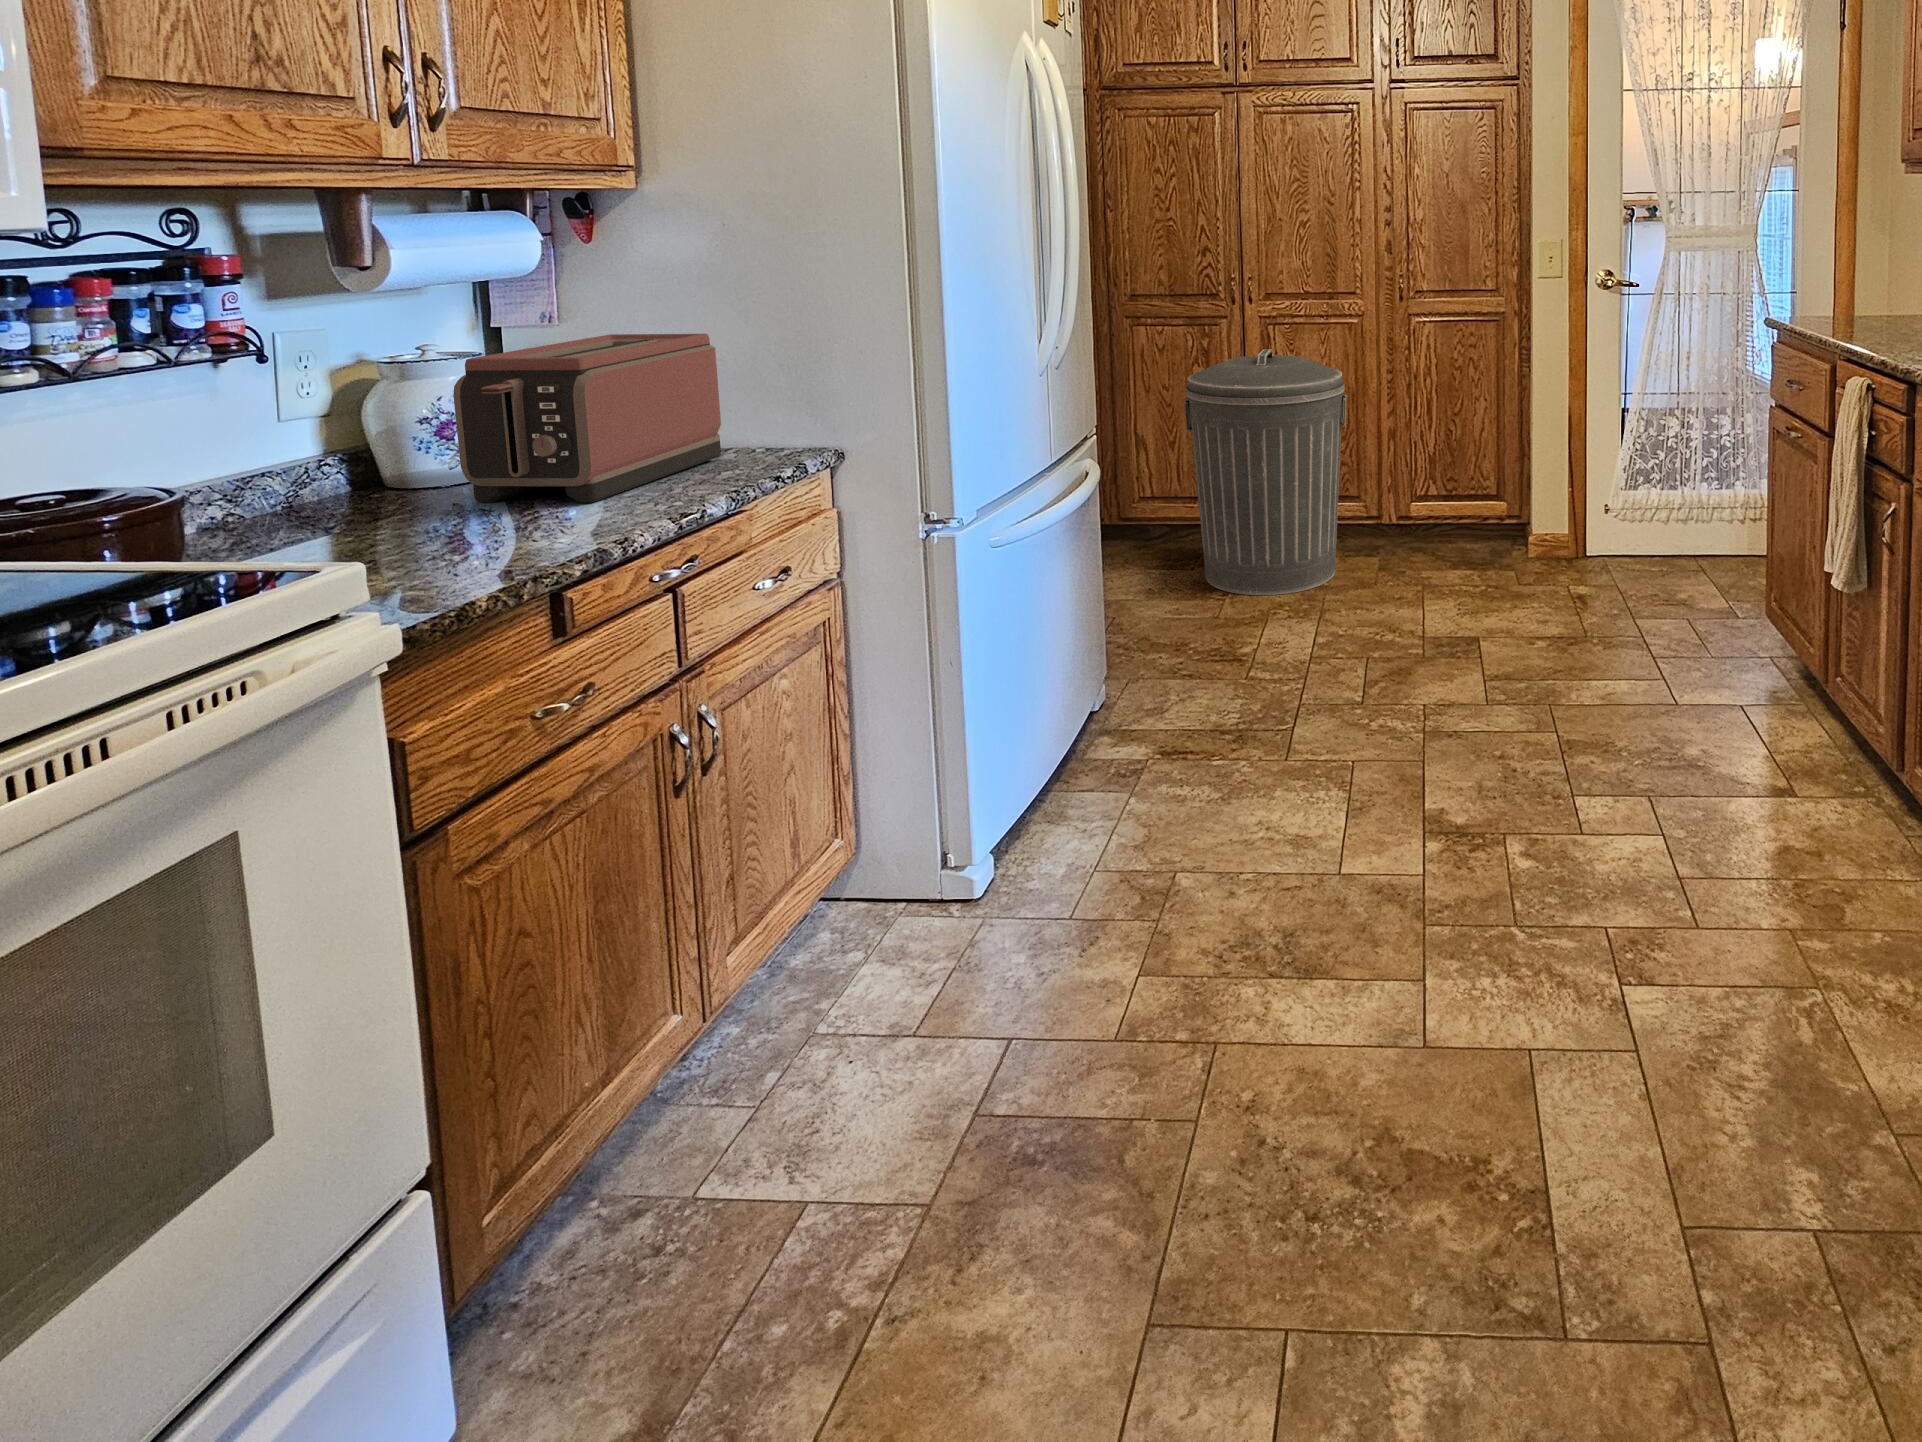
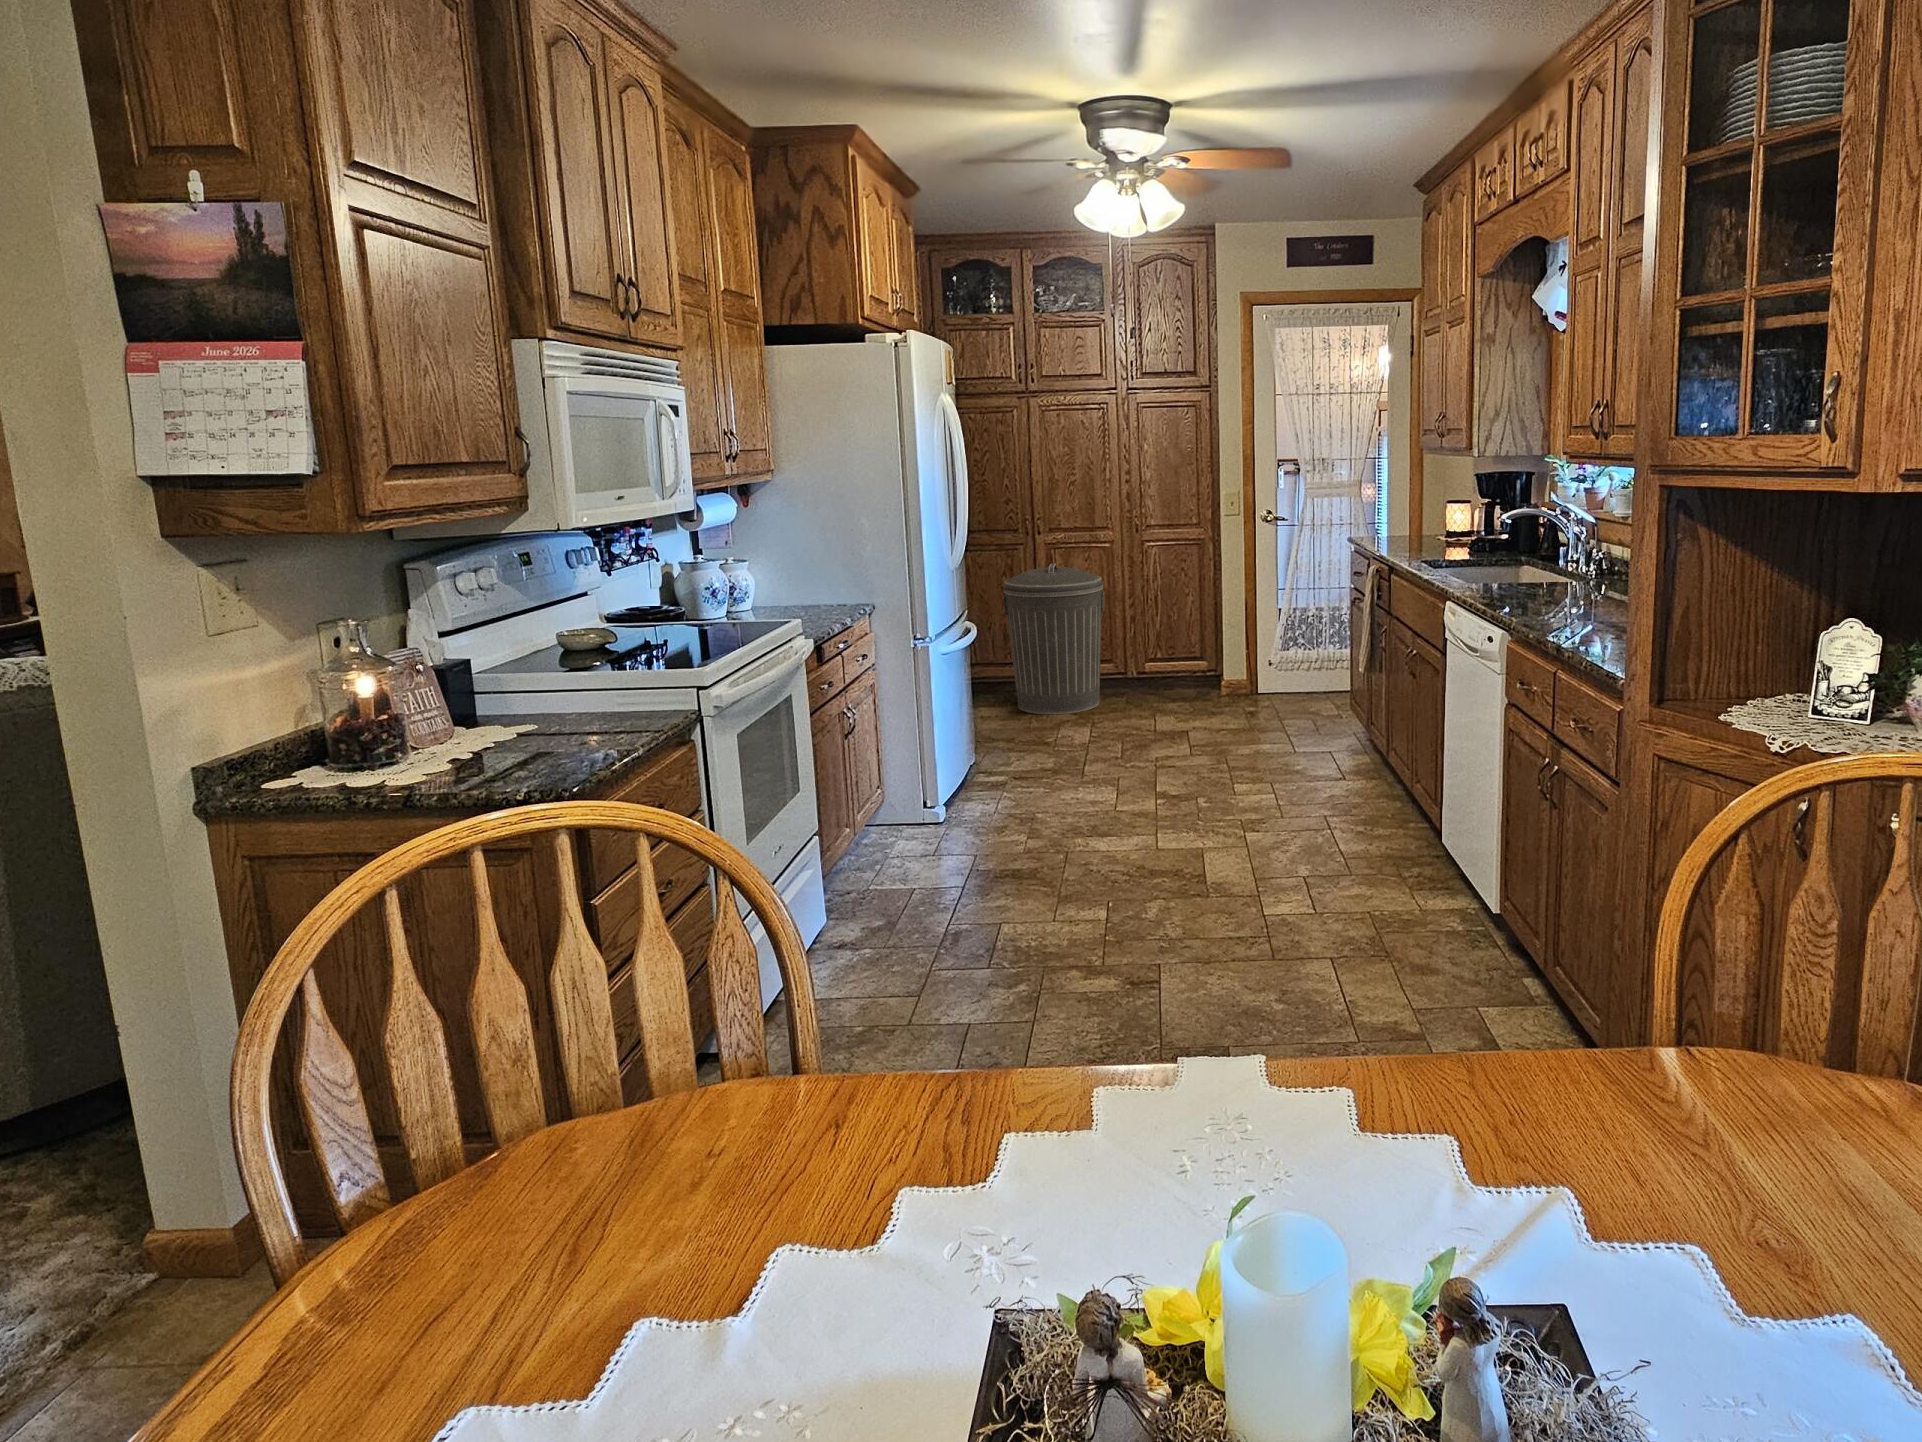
toaster: present [453,334,721,503] -> none [739,550,826,623]

